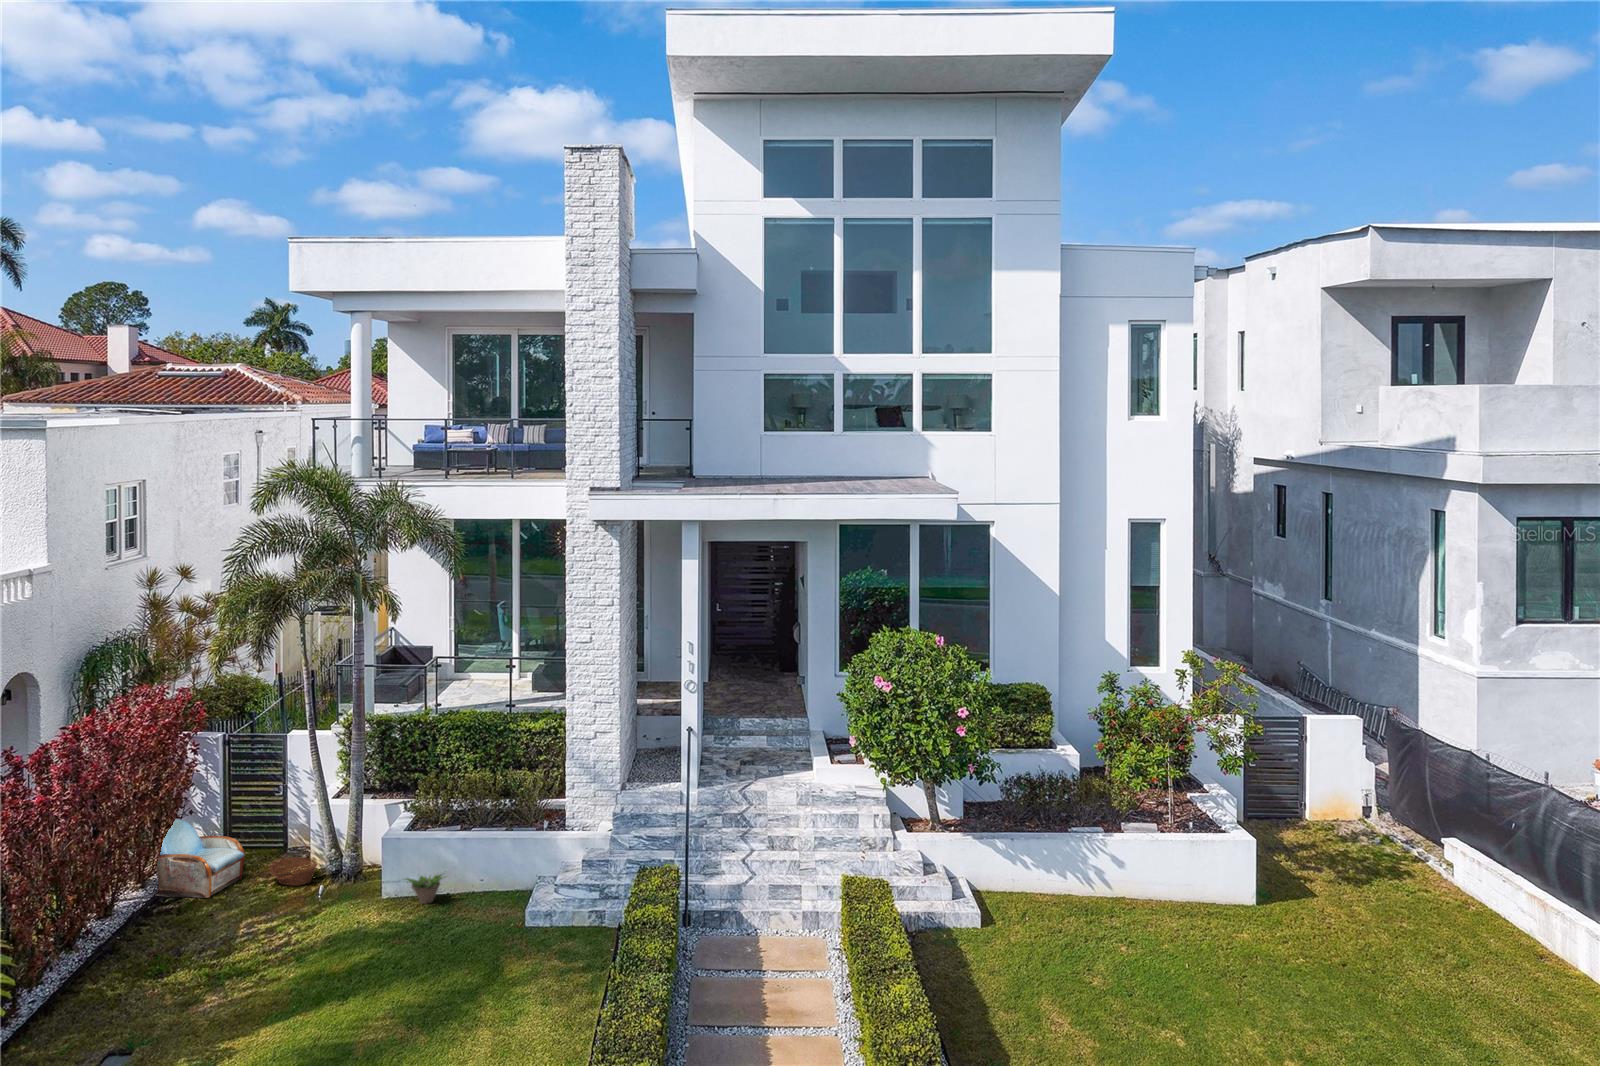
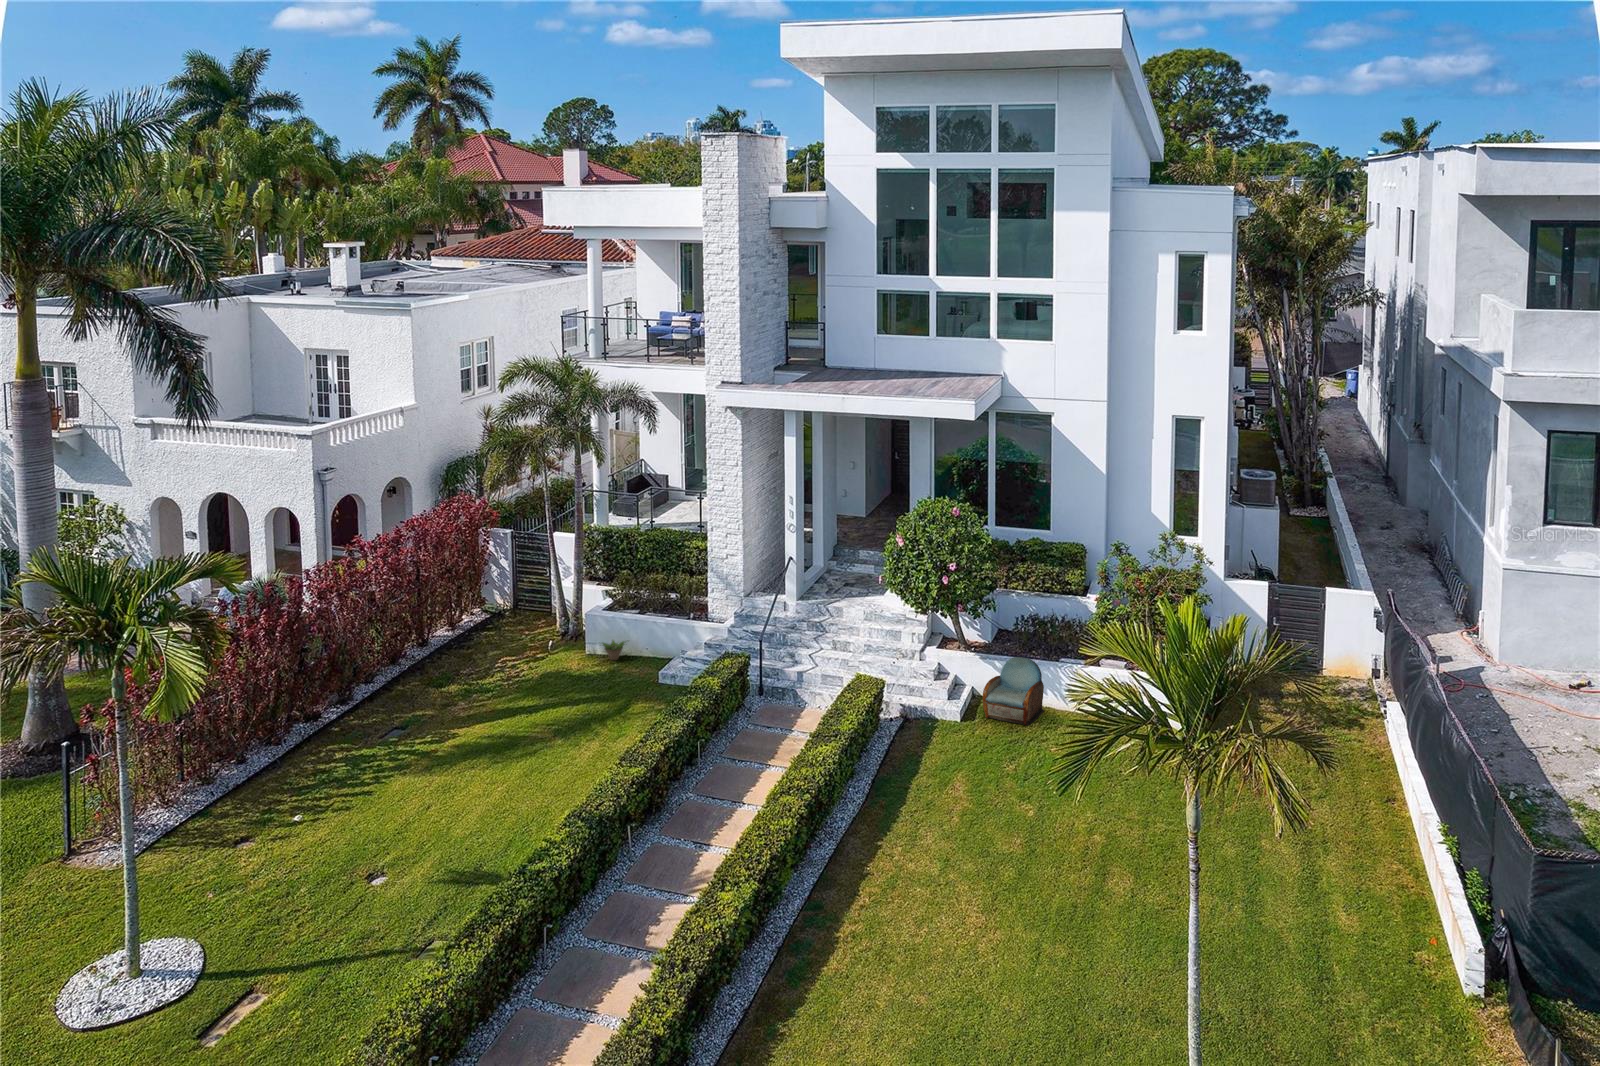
armchair: present [155,819,245,898] -> present [983,657,1045,725]
basket: present [270,858,318,886] -> none [528,620,556,639]

